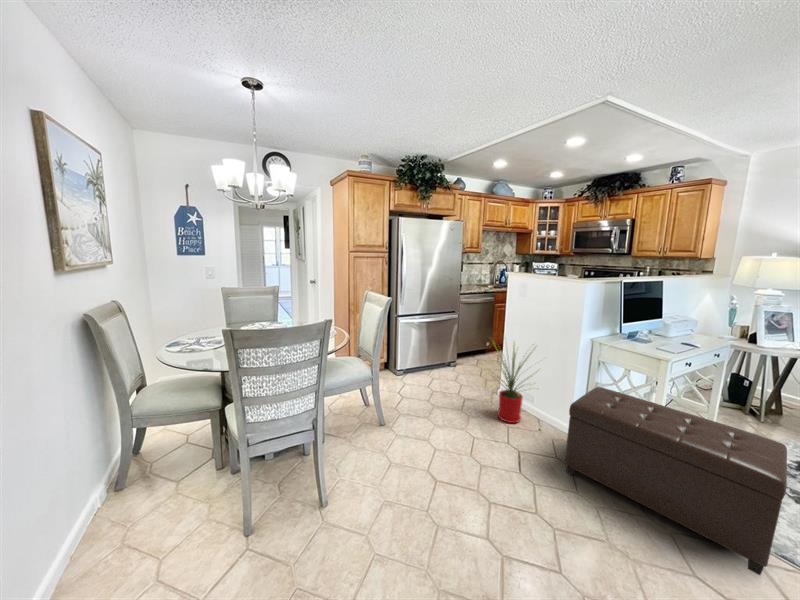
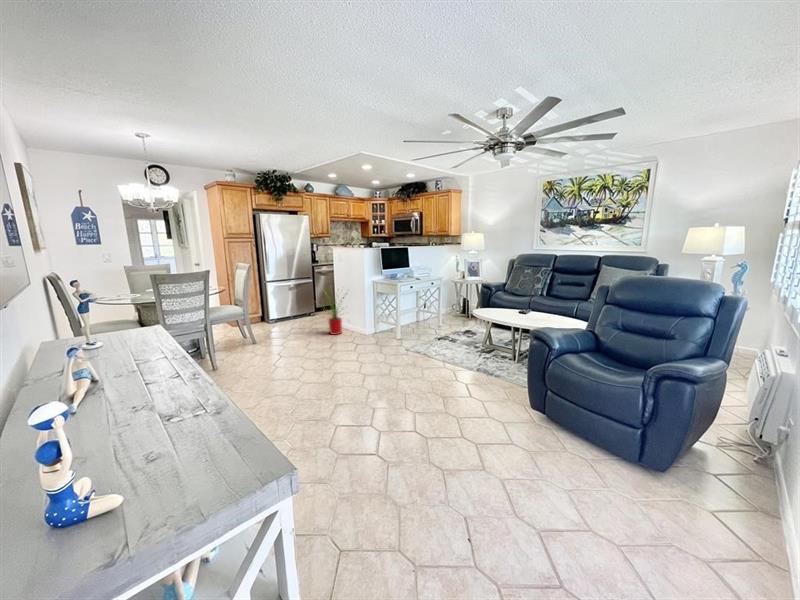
ottoman: present [565,387,787,575] -> none [350,304,428,359]

